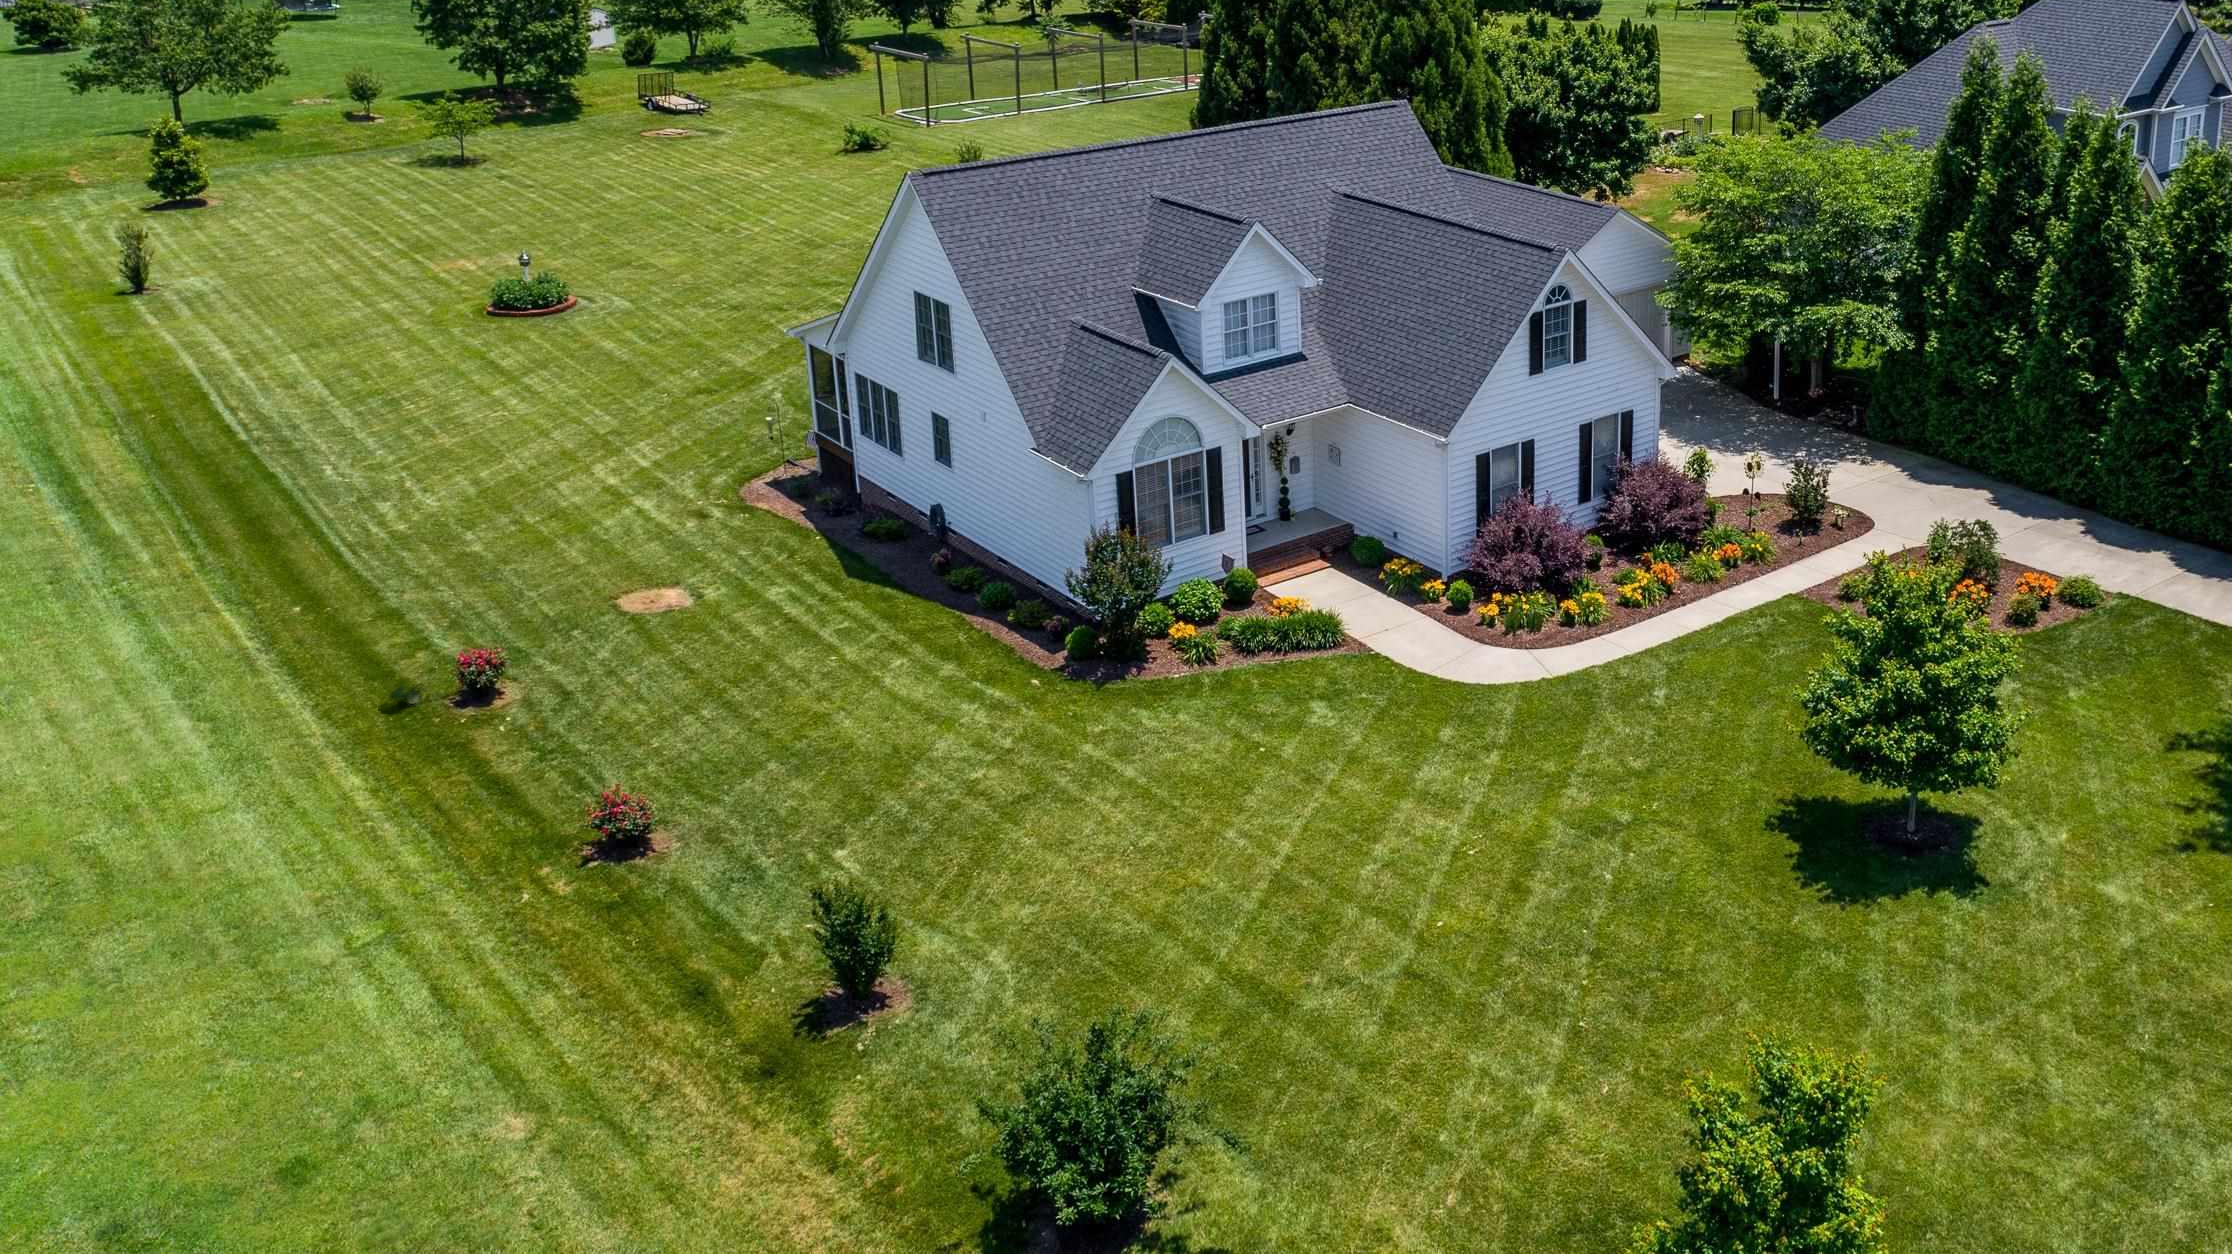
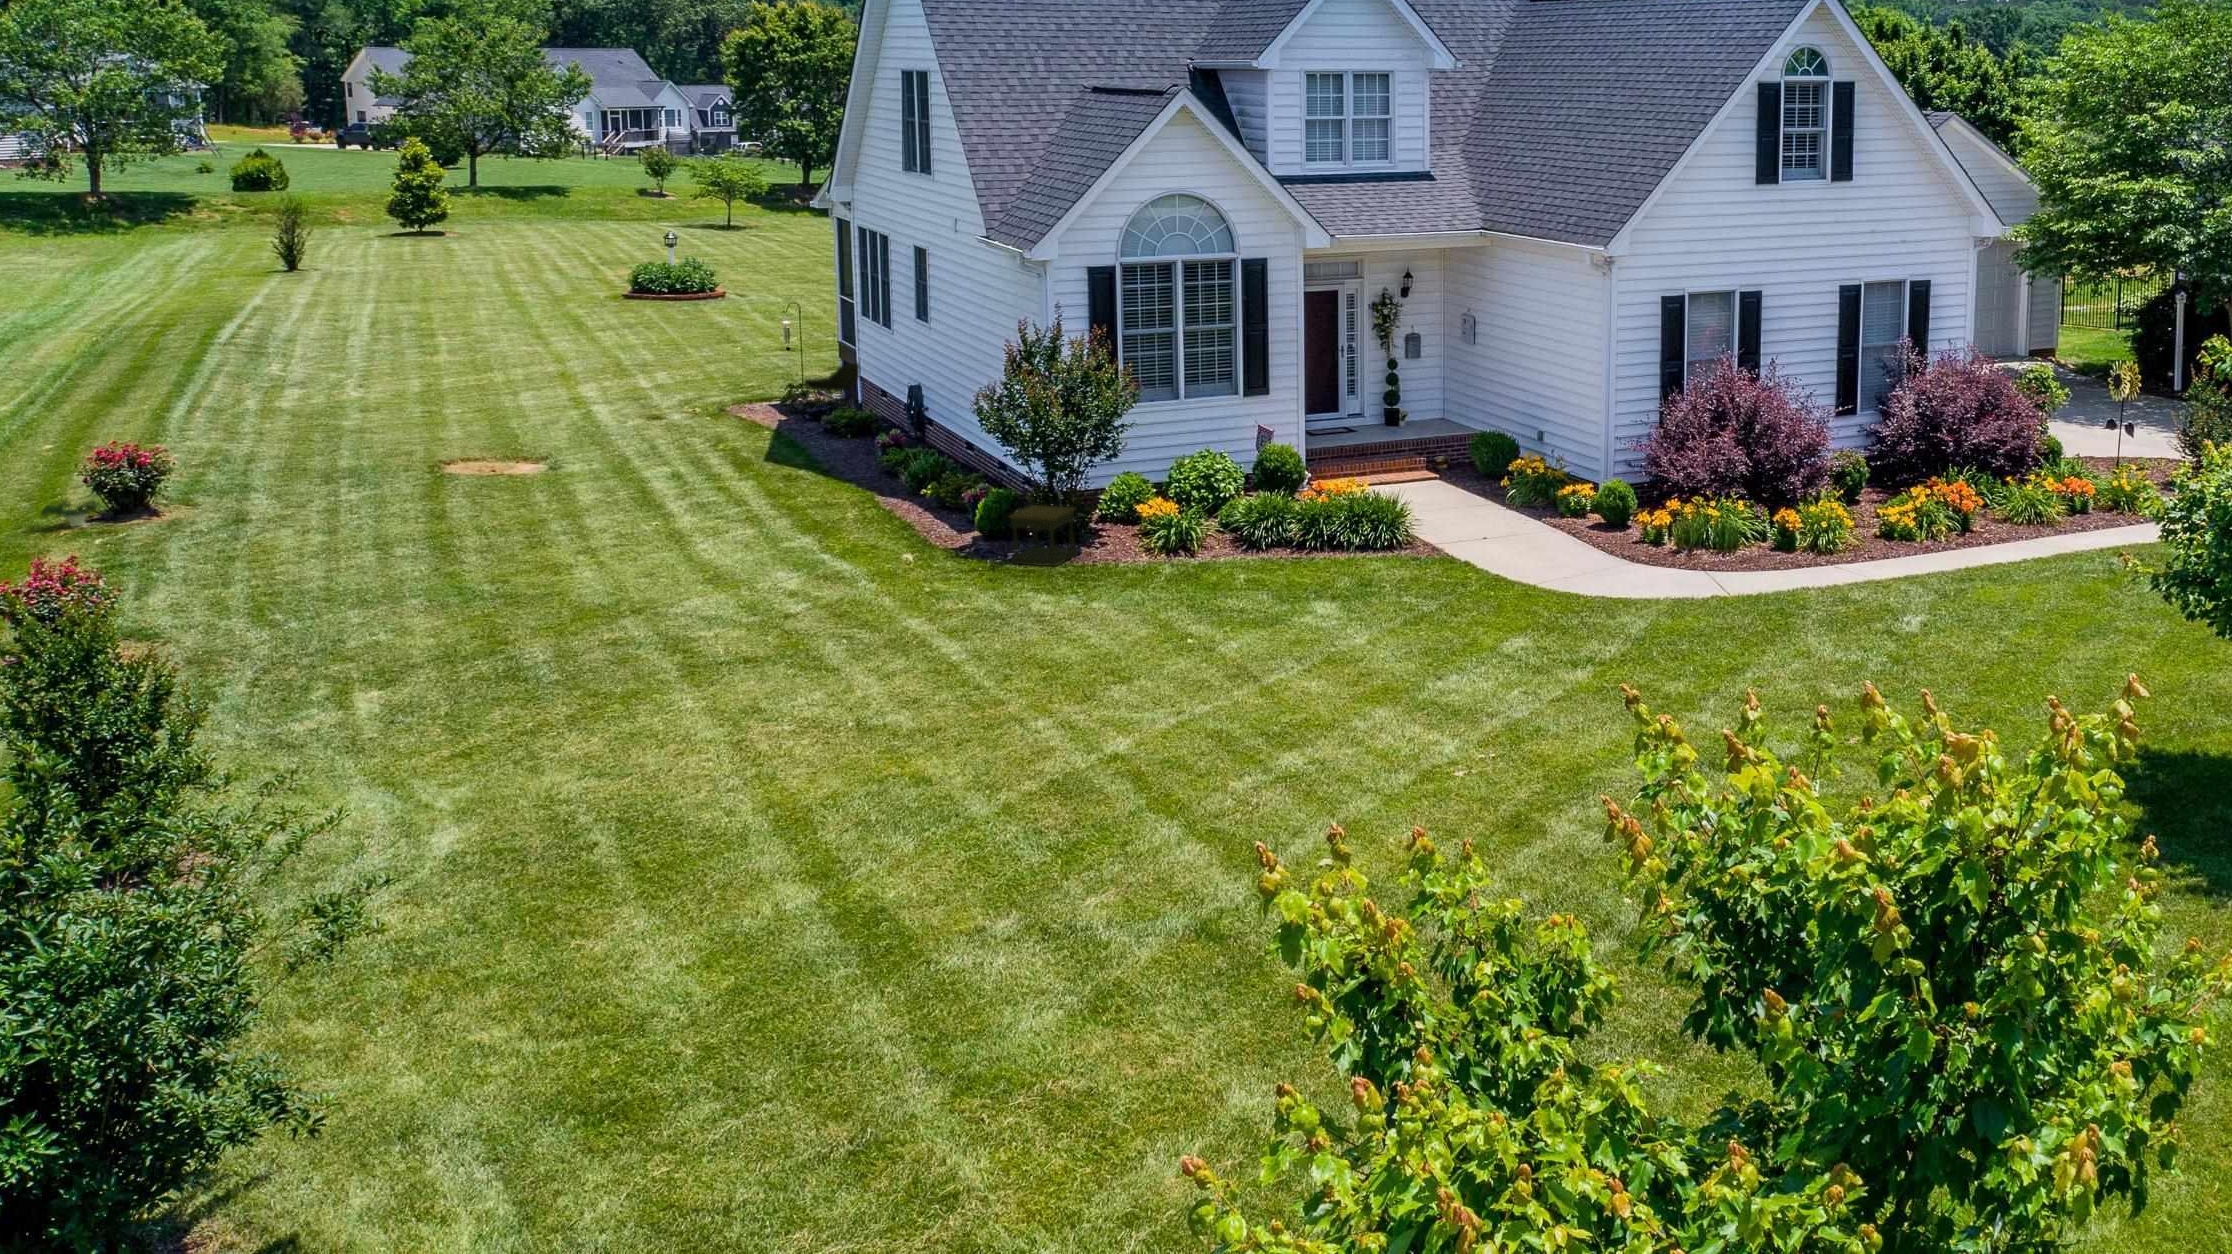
lounge chair: none [822,474,861,509] -> present [804,363,859,403]
side table: none [1101,643,1140,685] -> present [1010,505,1077,566]

